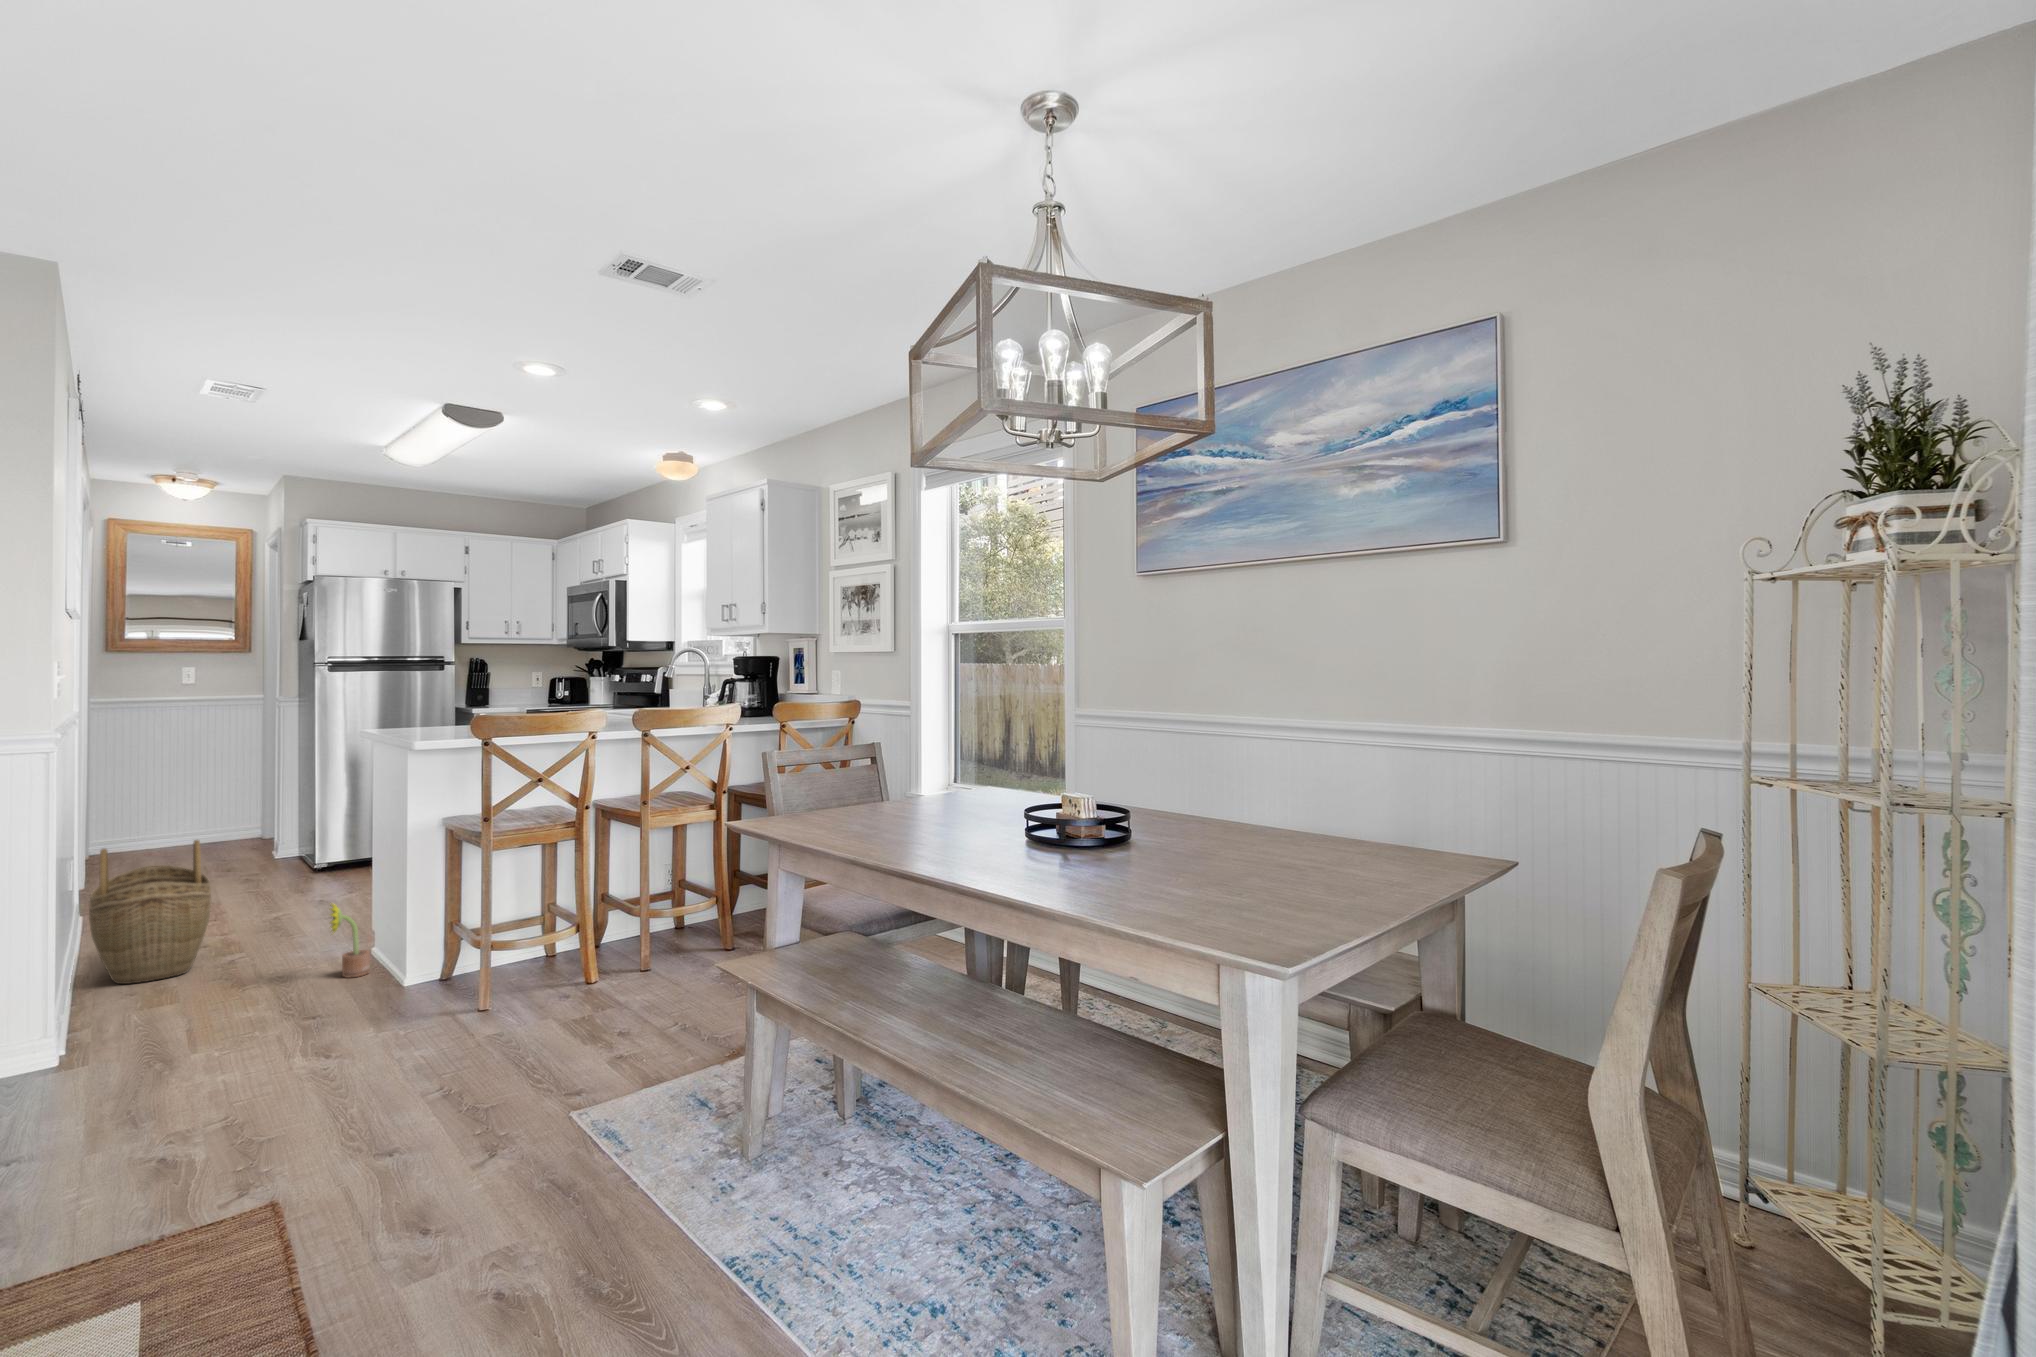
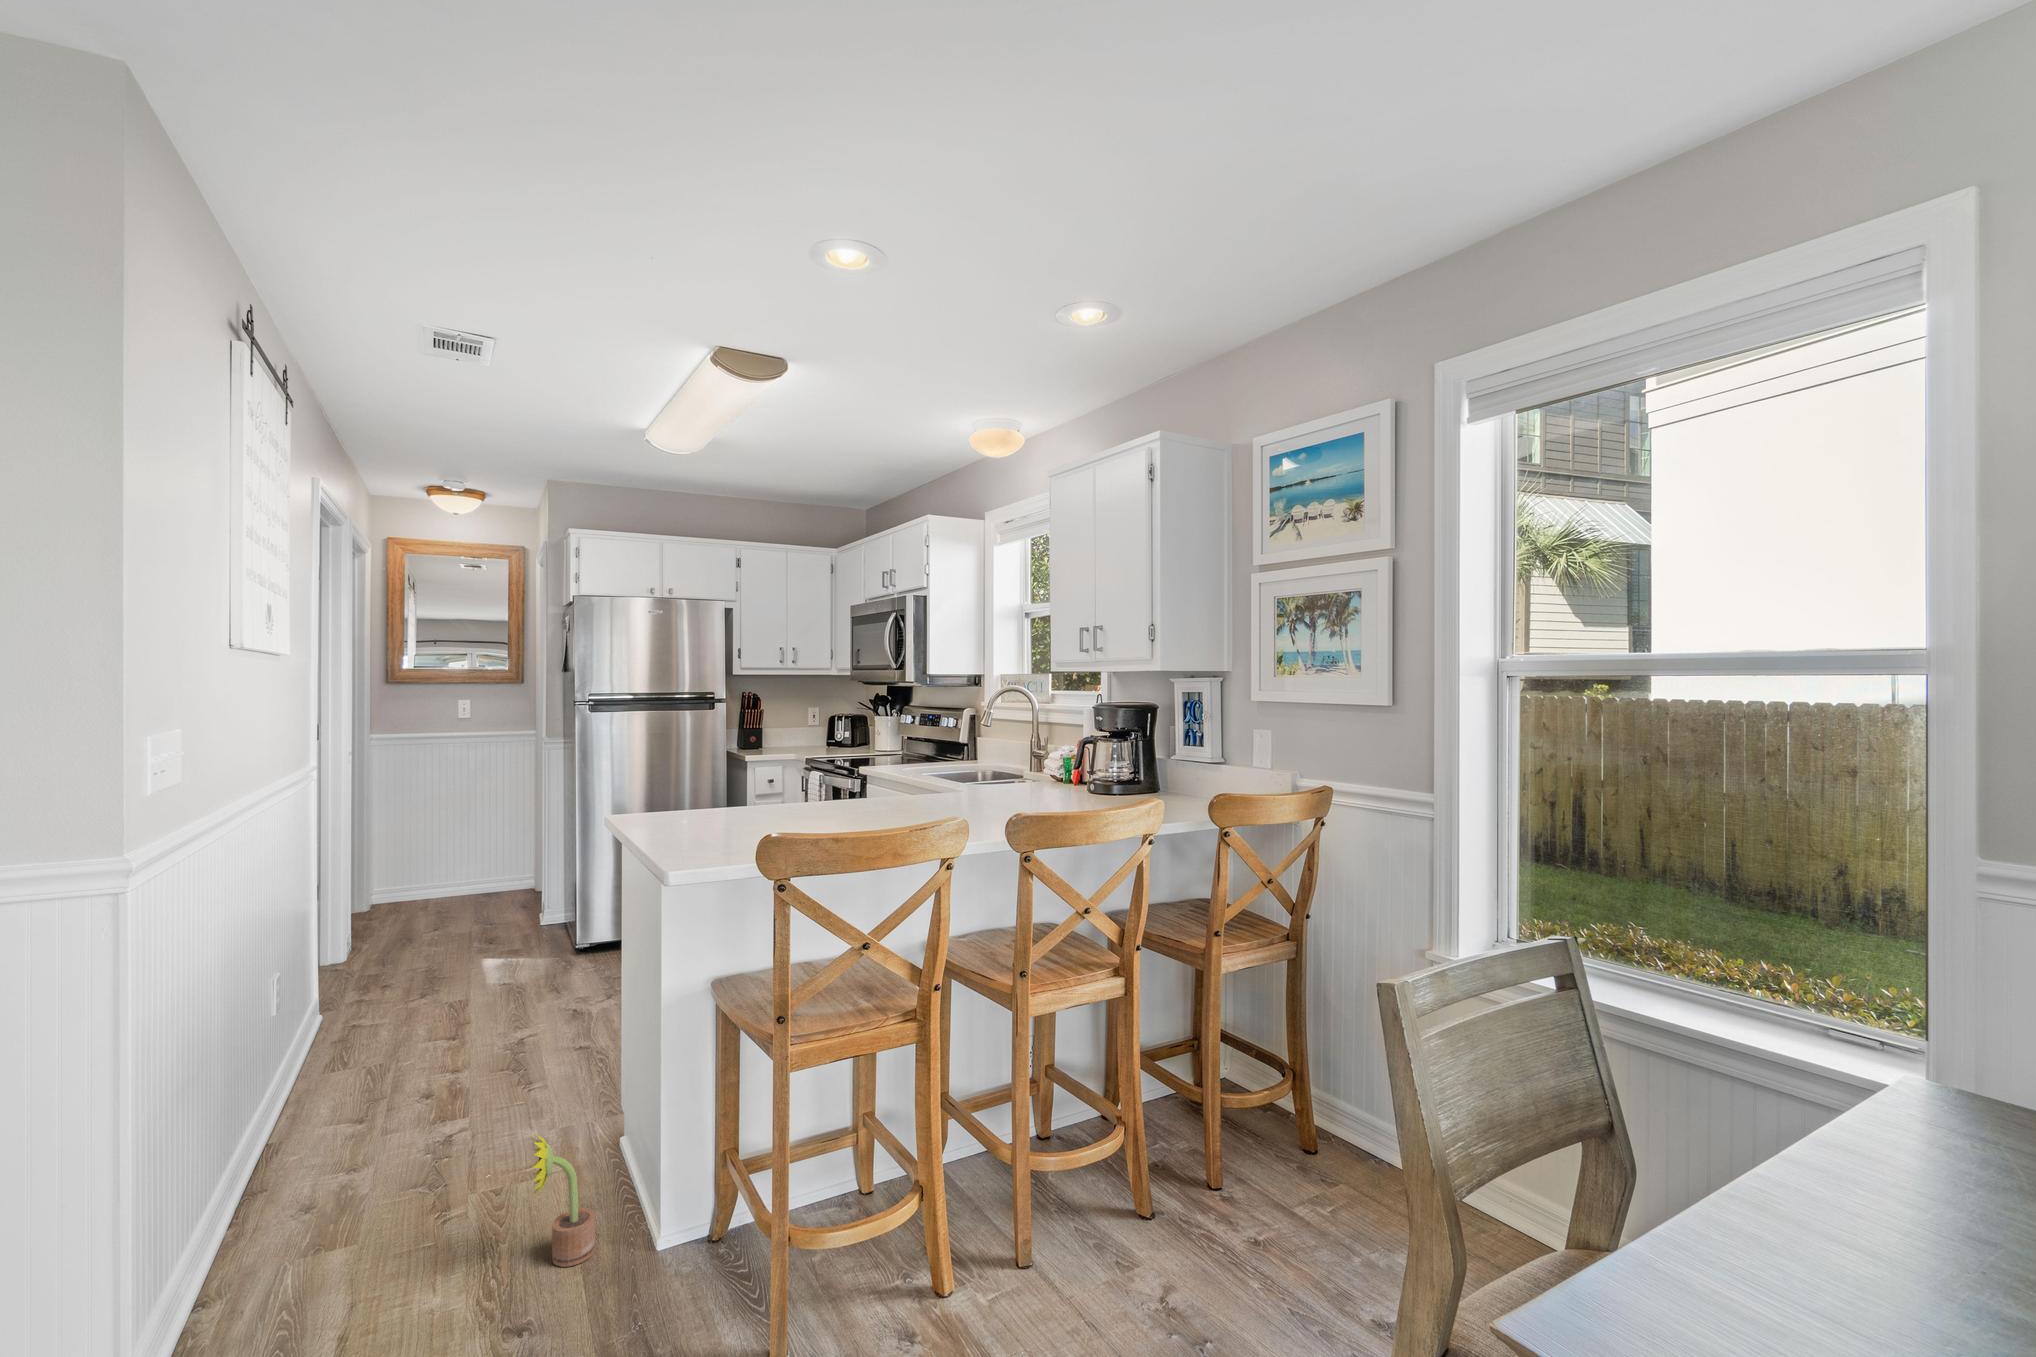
woven basket: present [89,840,211,984] -> none [202,996,388,1242]

